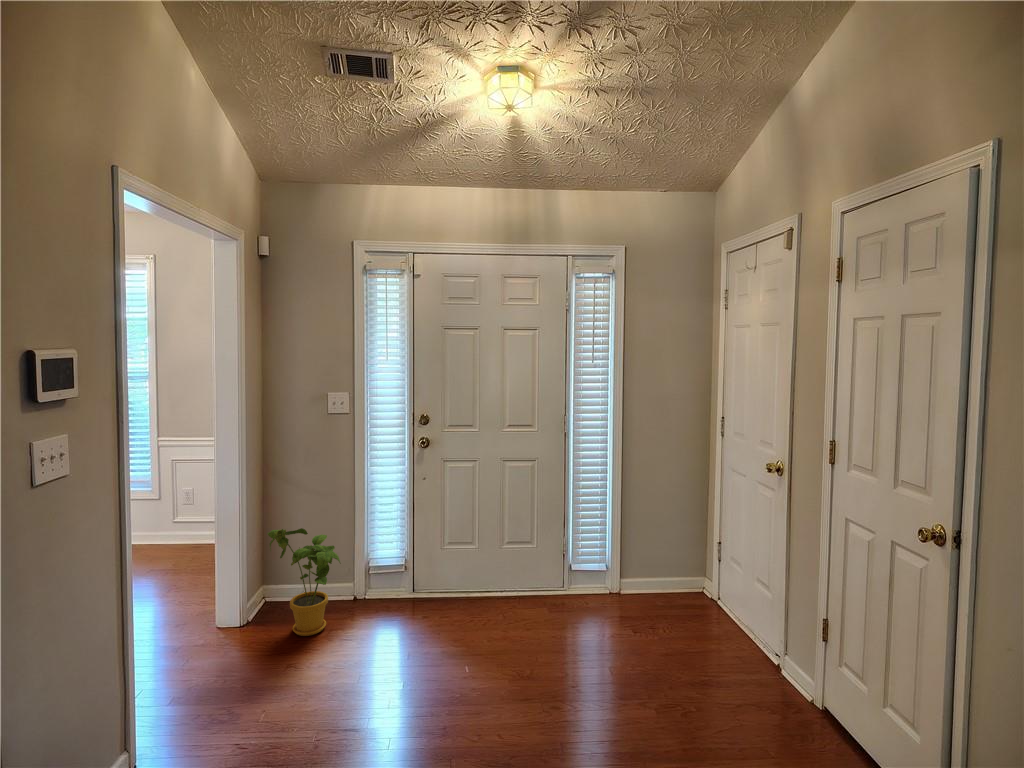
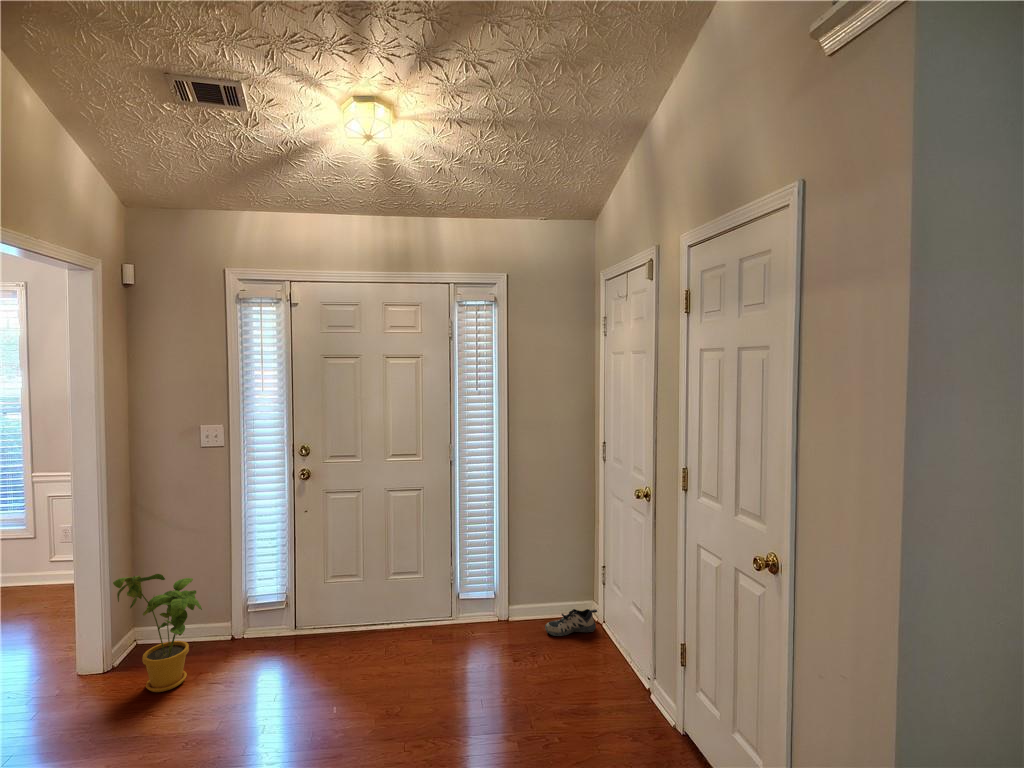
shoe: none [658,584,712,610] -> present [545,609,597,636]

